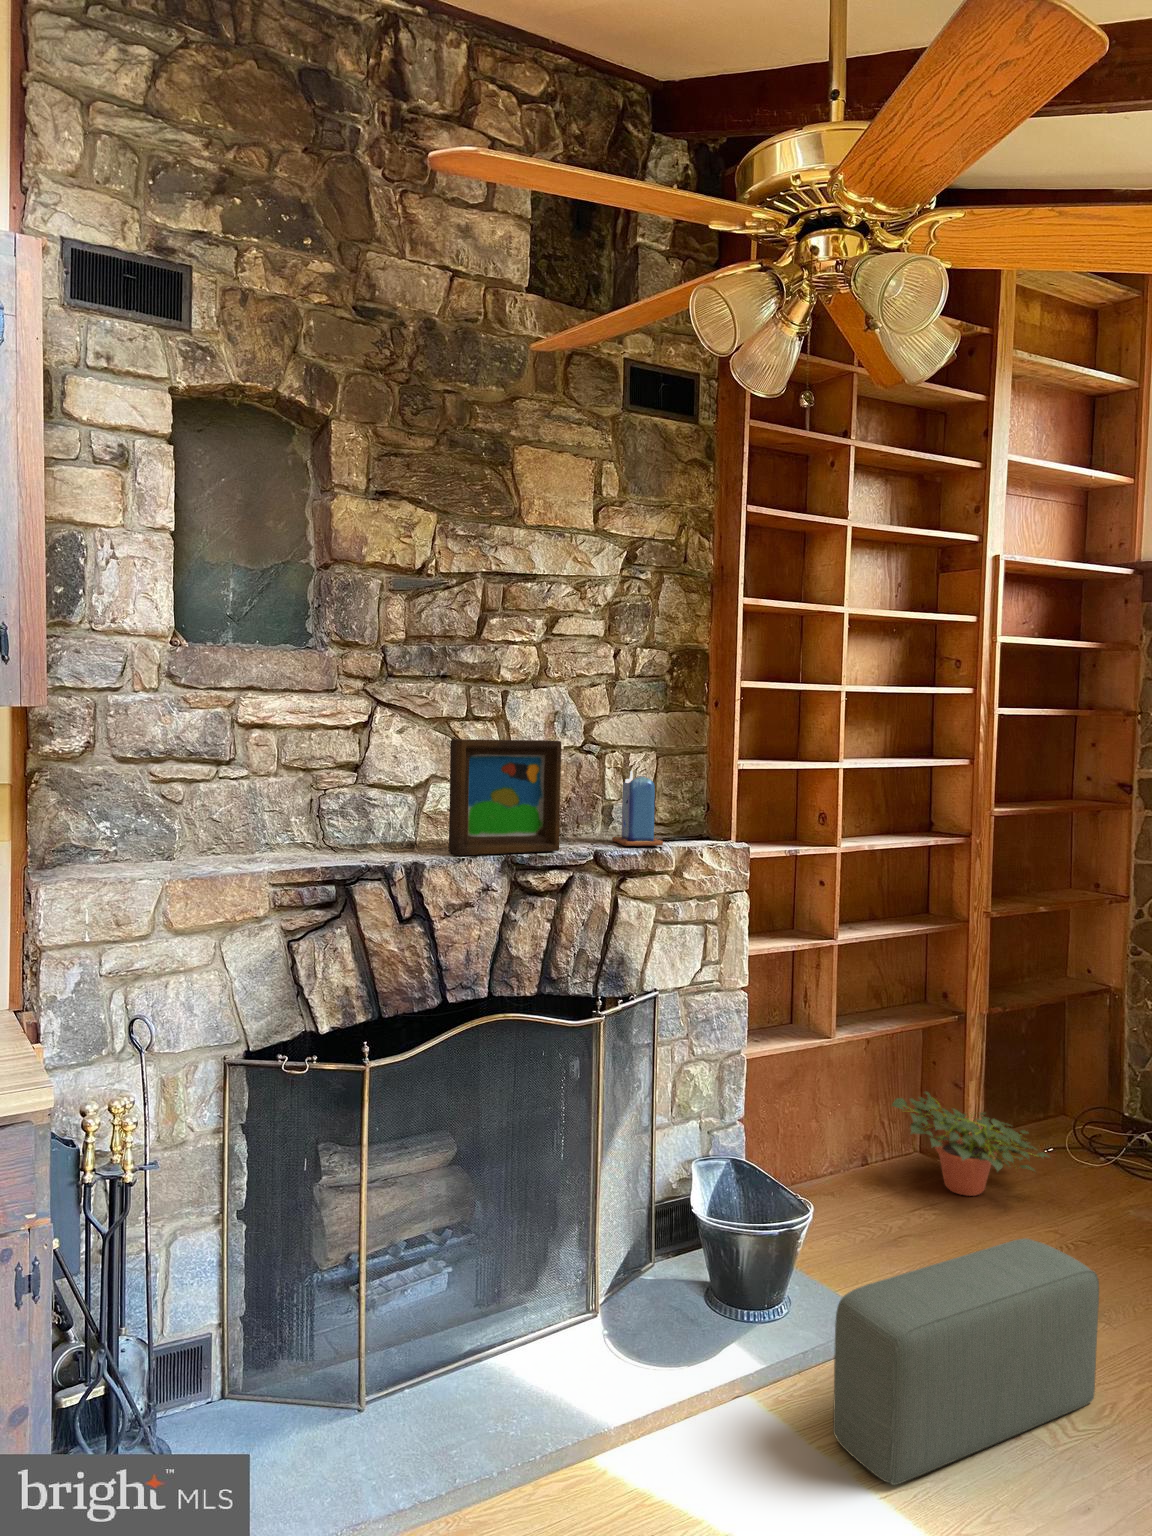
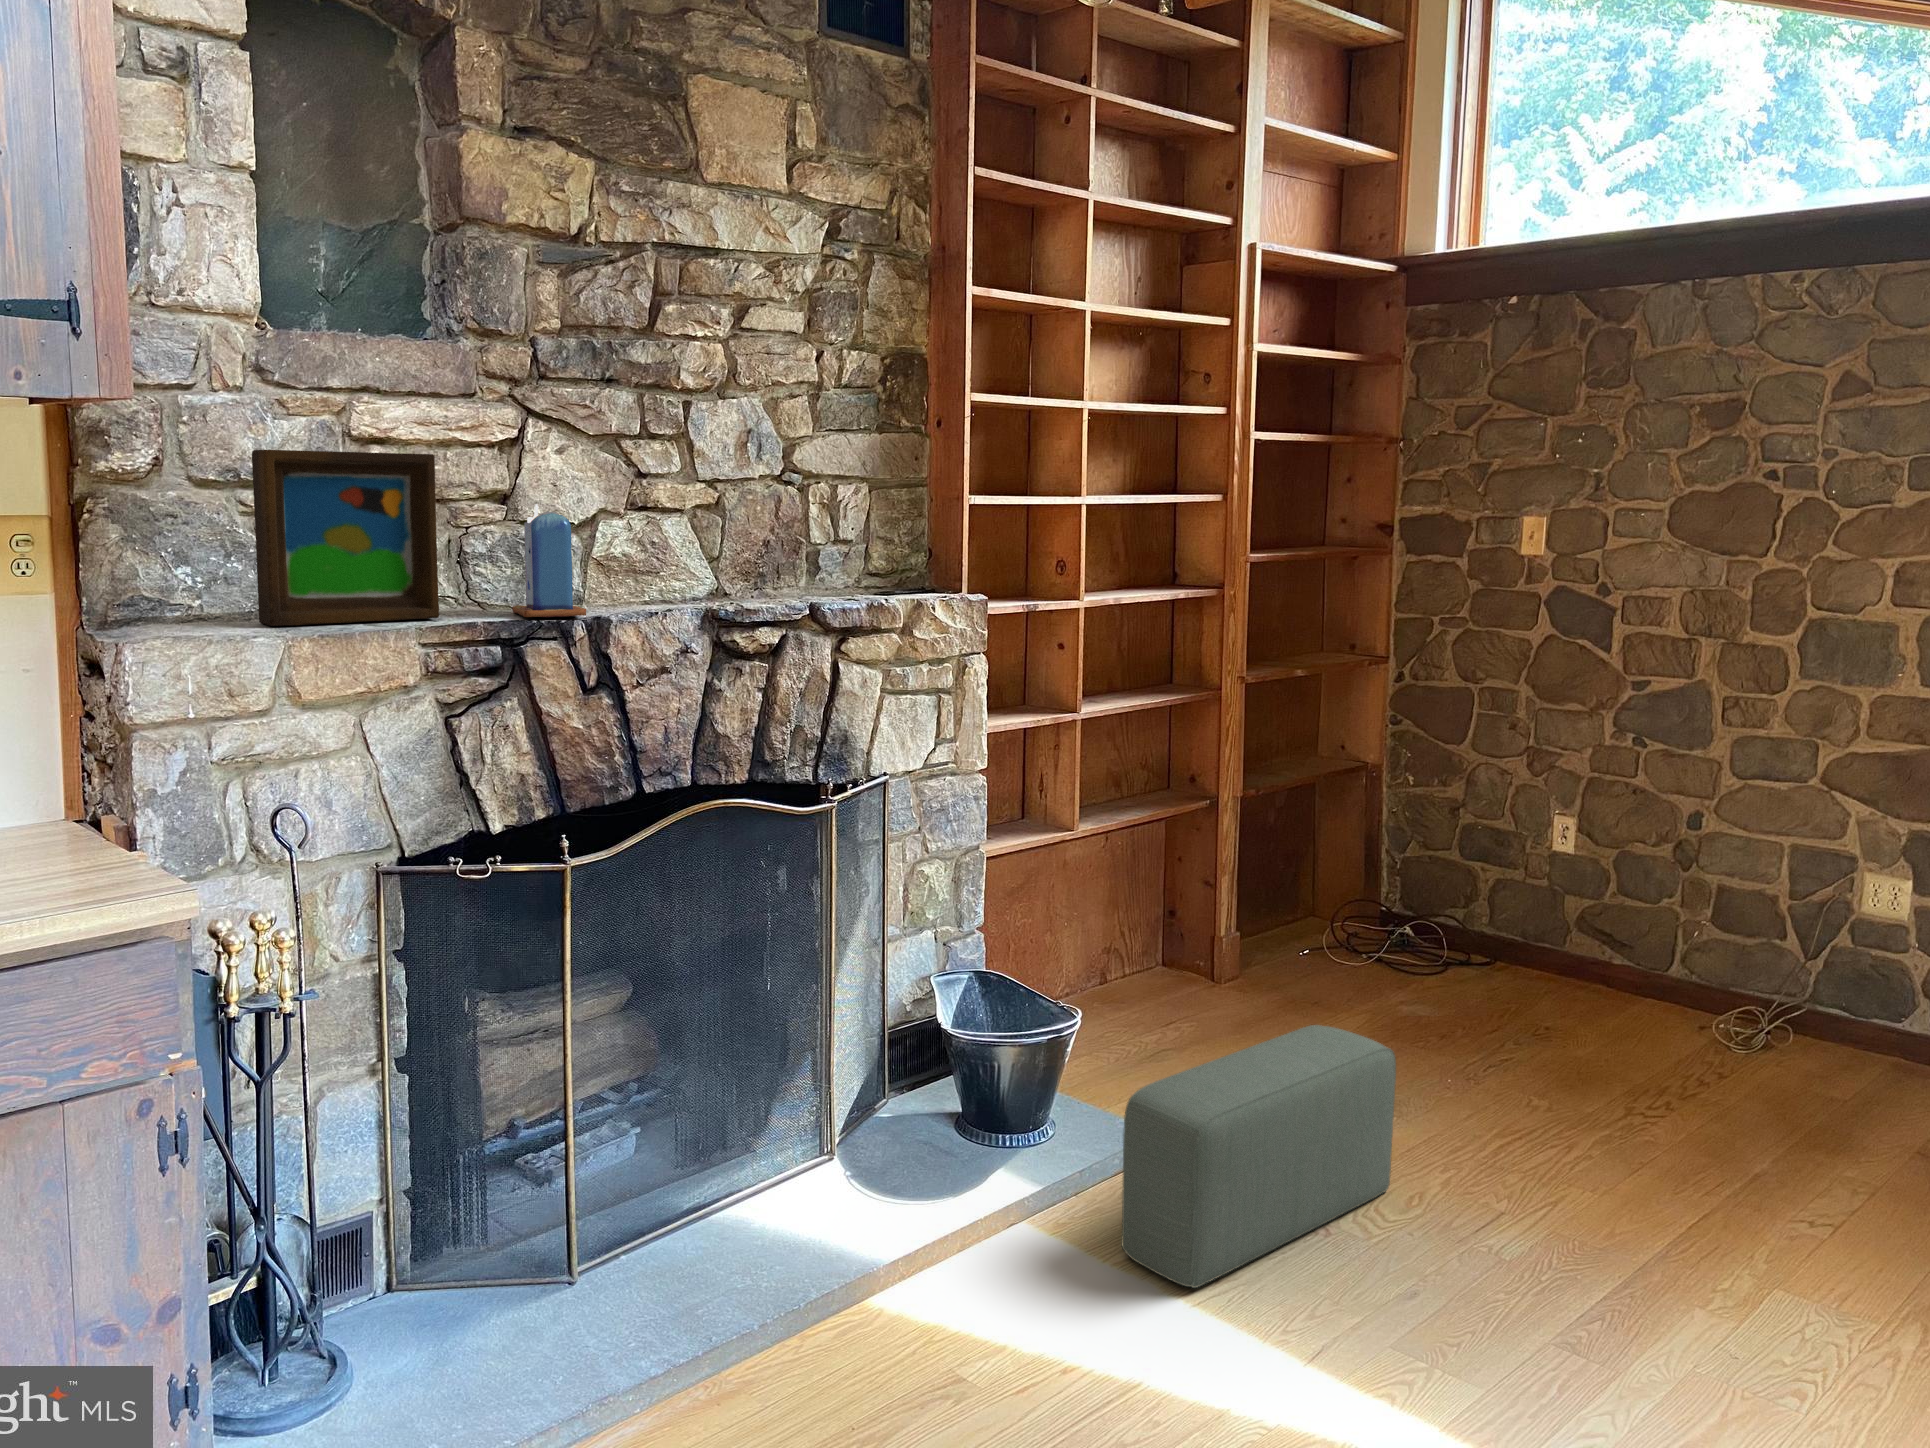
picture frame: present [449,739,561,855] -> present [252,450,439,626]
candle: present [612,771,663,846] -> present [513,504,586,617]
potted plant: present [892,1092,1050,1196] -> none [1138,893,1322,1007]

